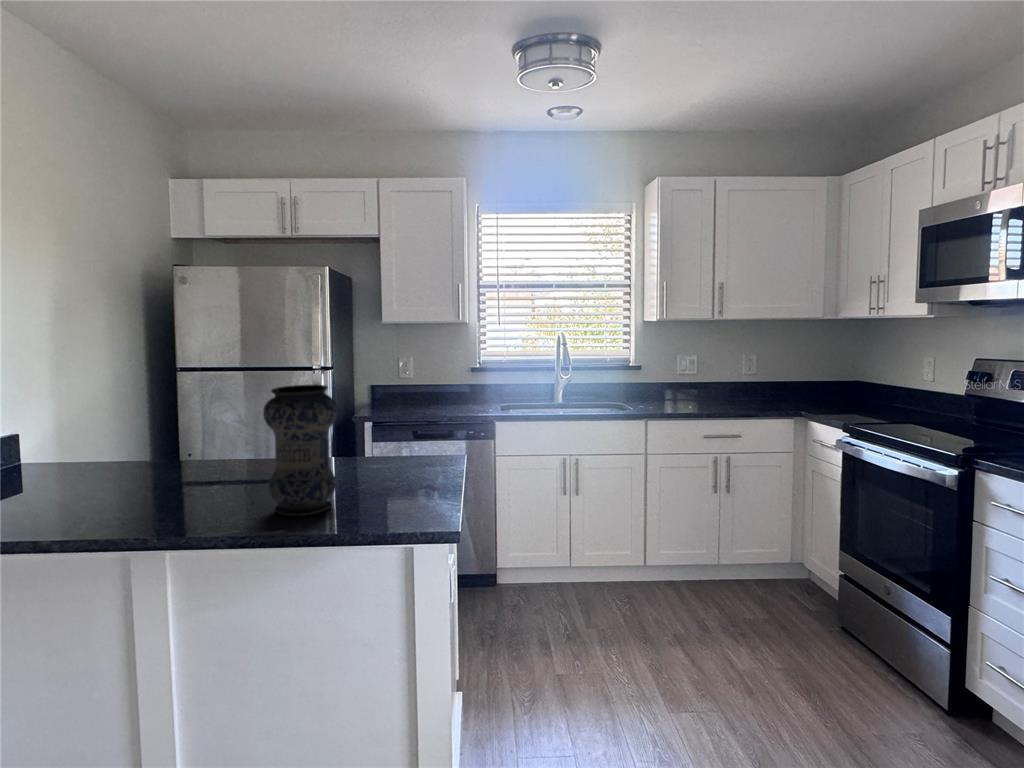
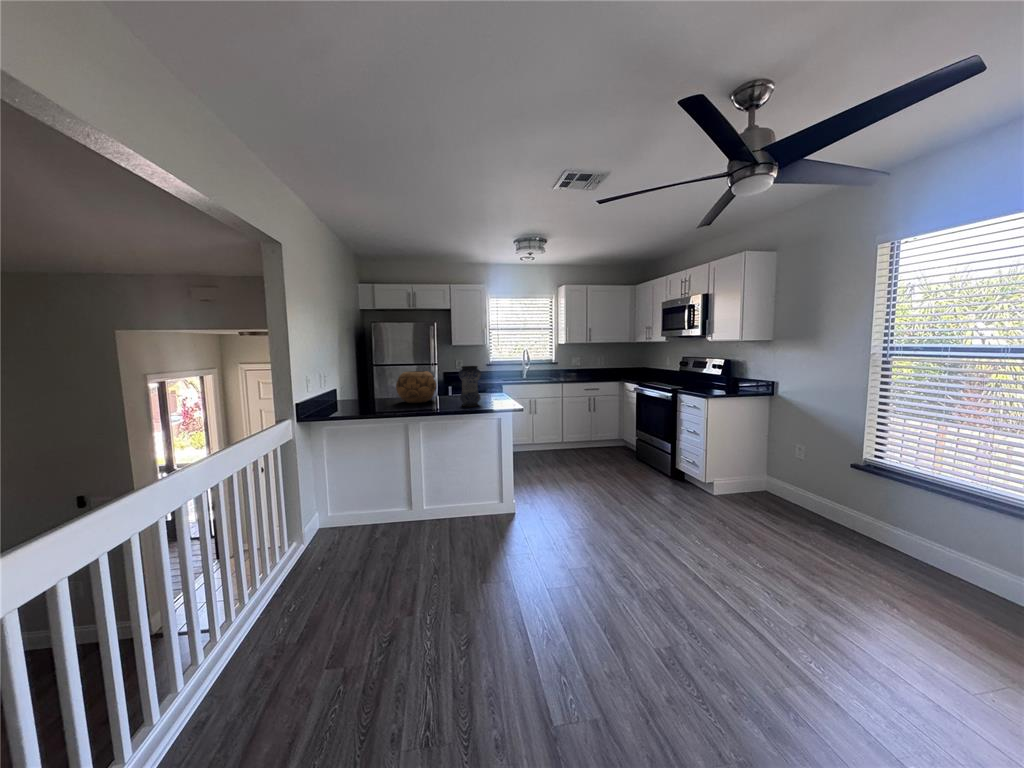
decorative bowl: none [117,393,242,489] -> present [396,371,436,403]

